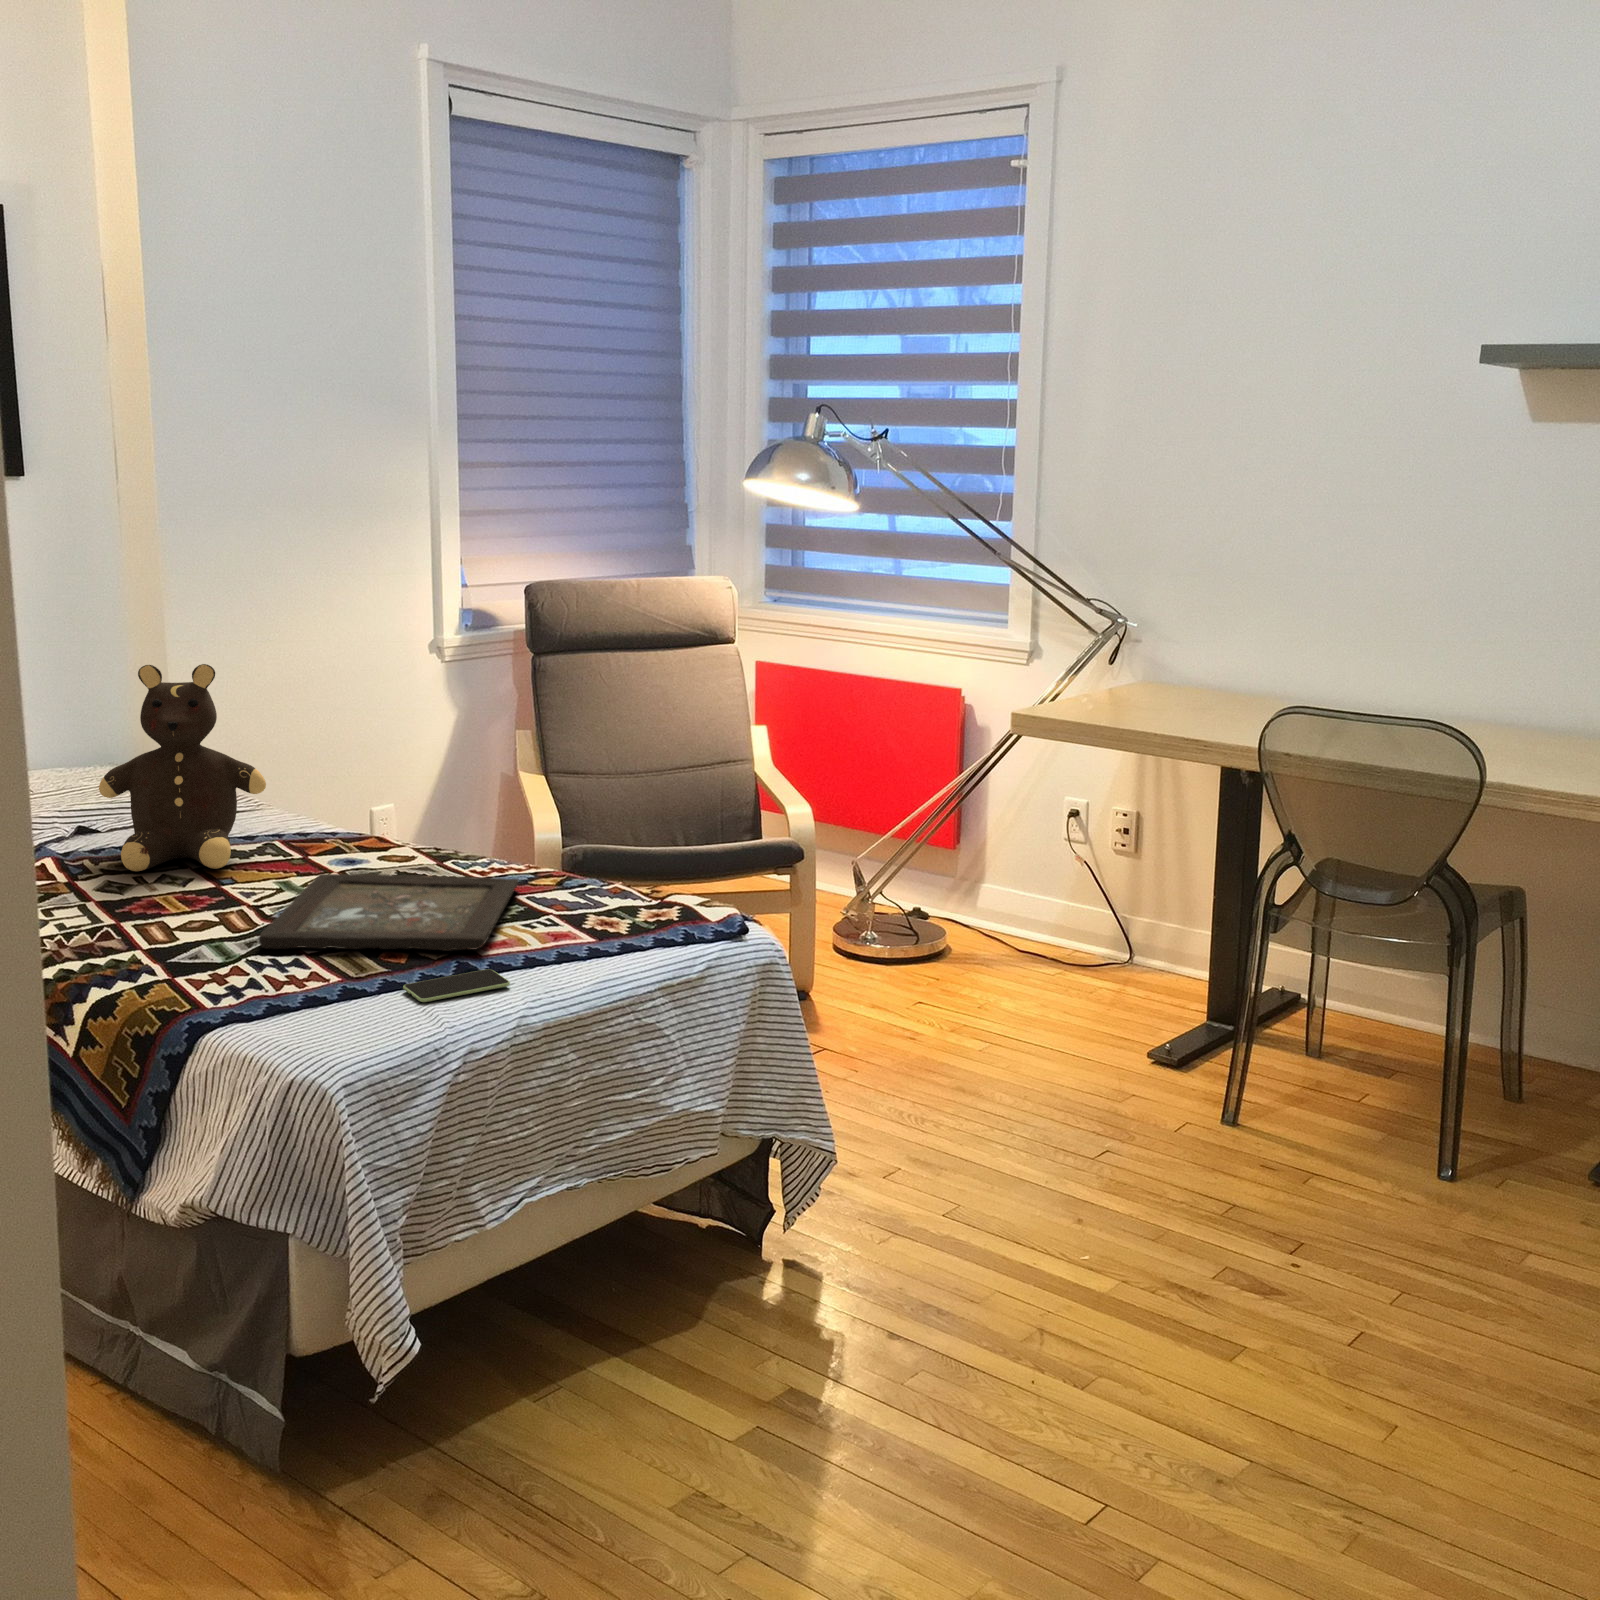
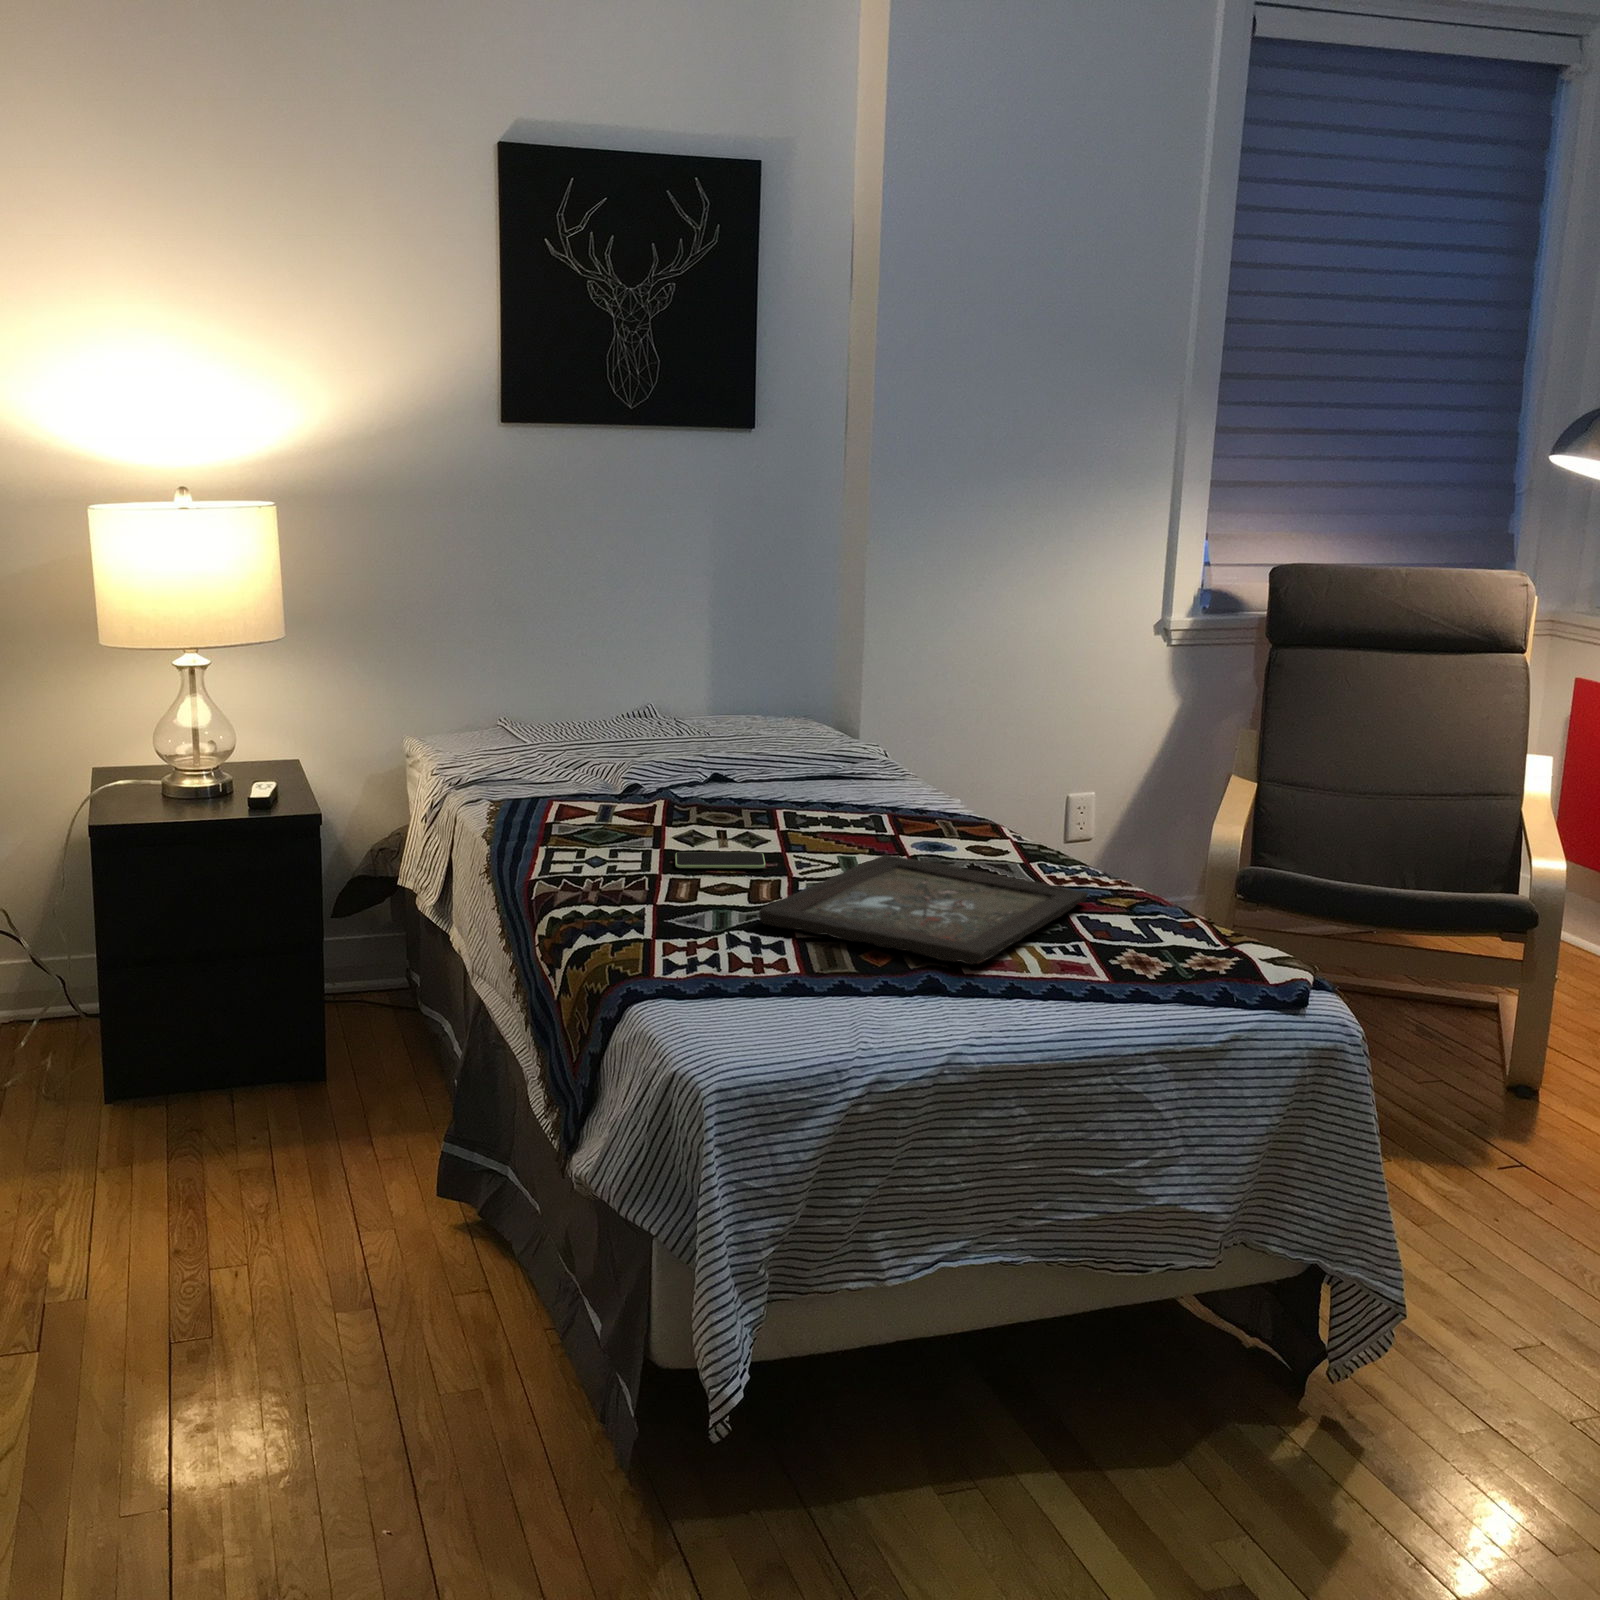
teddy bear: present [99,664,266,871] -> none [710,615,871,834]
smartphone: present [403,969,510,1002] -> present [675,852,766,868]

